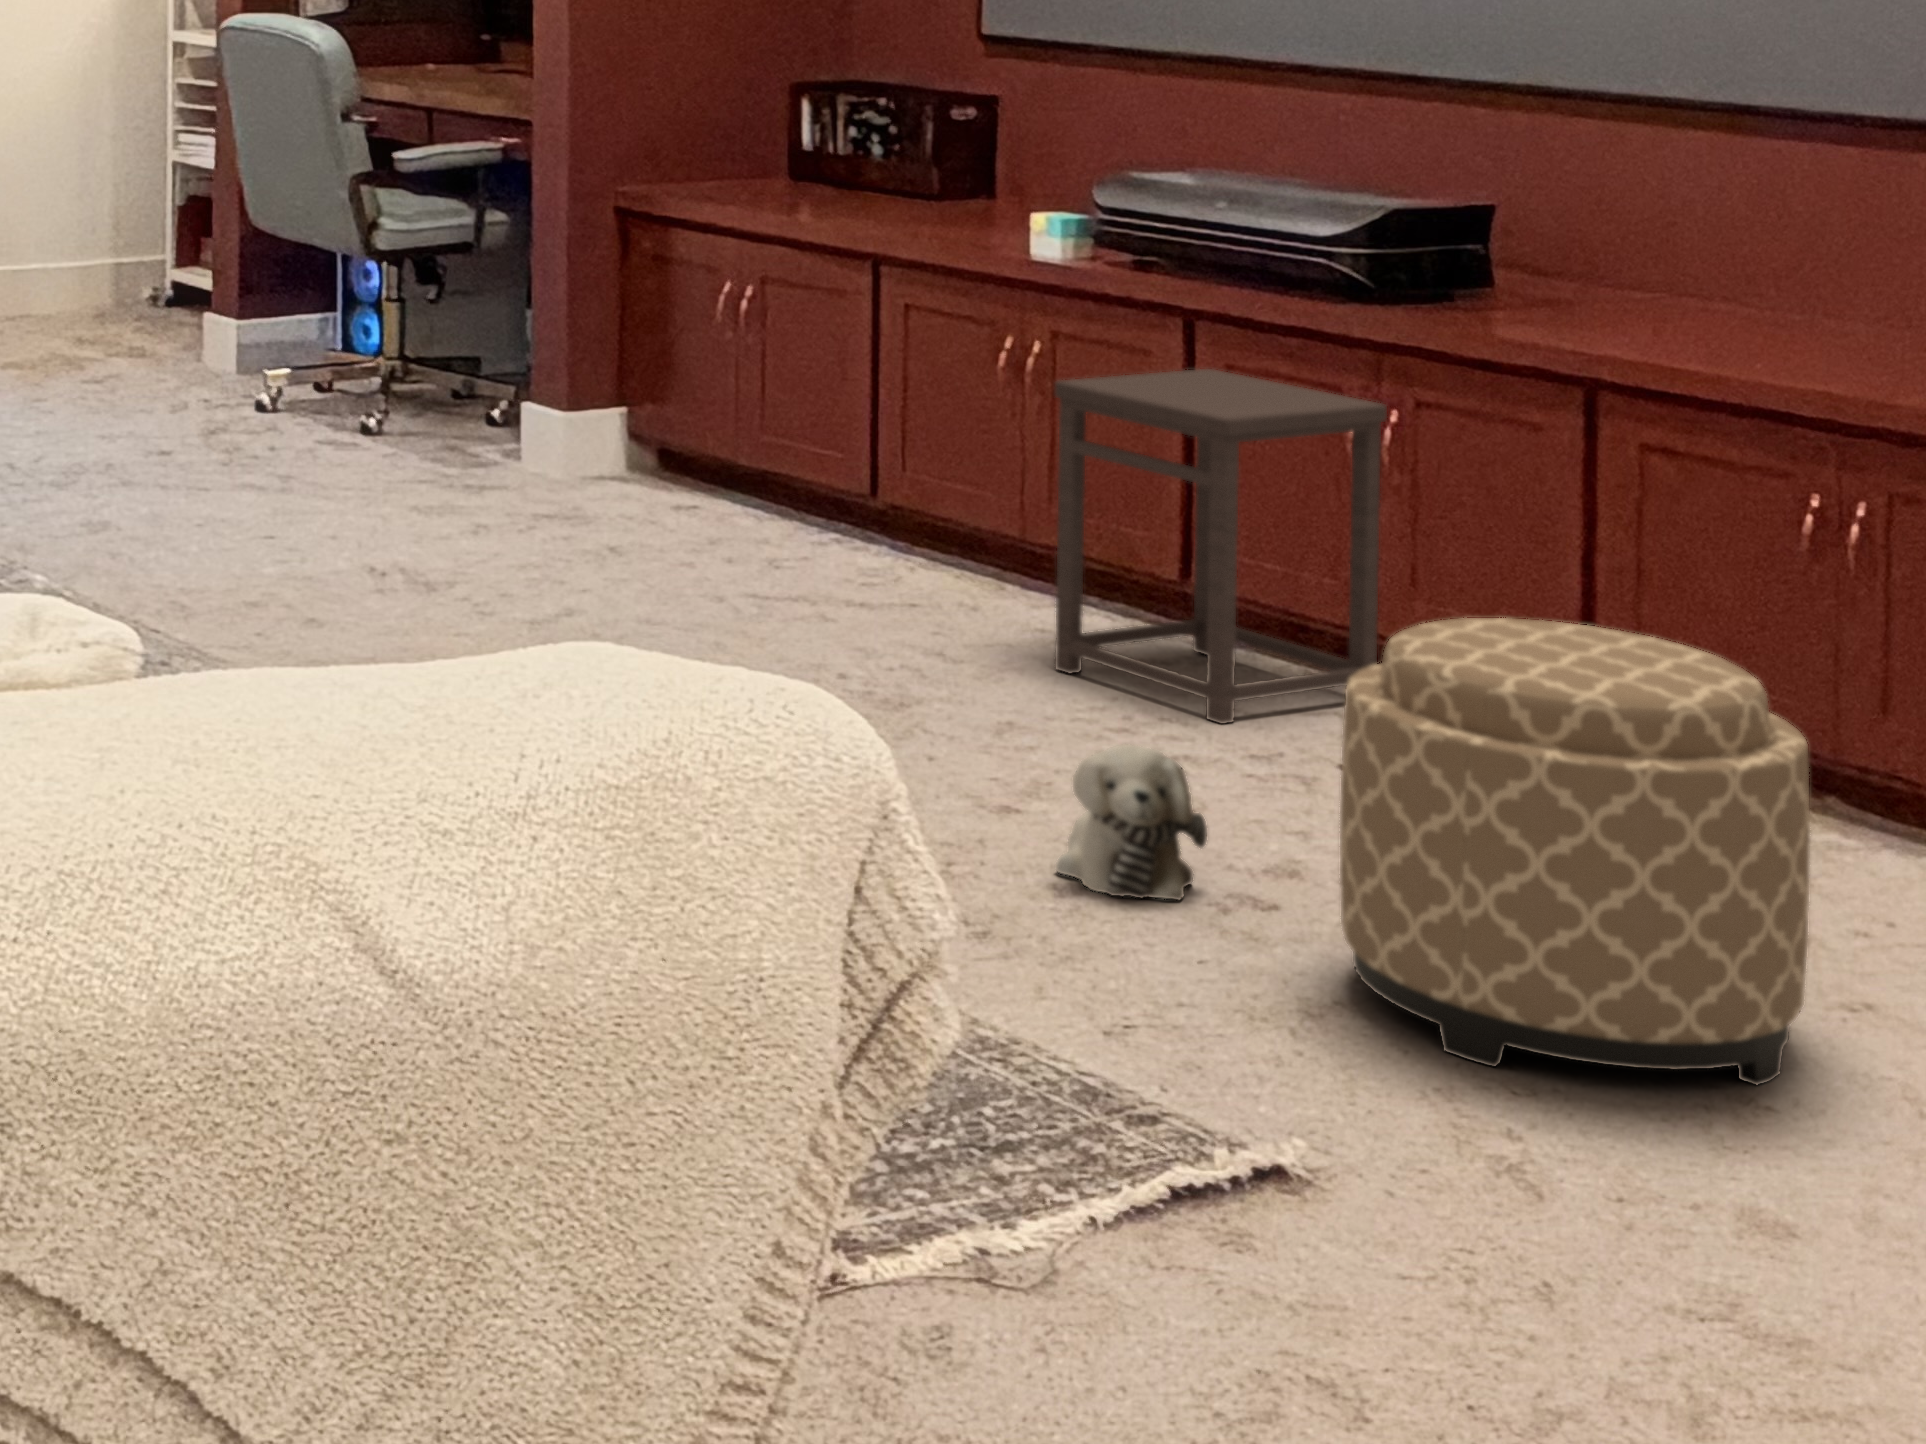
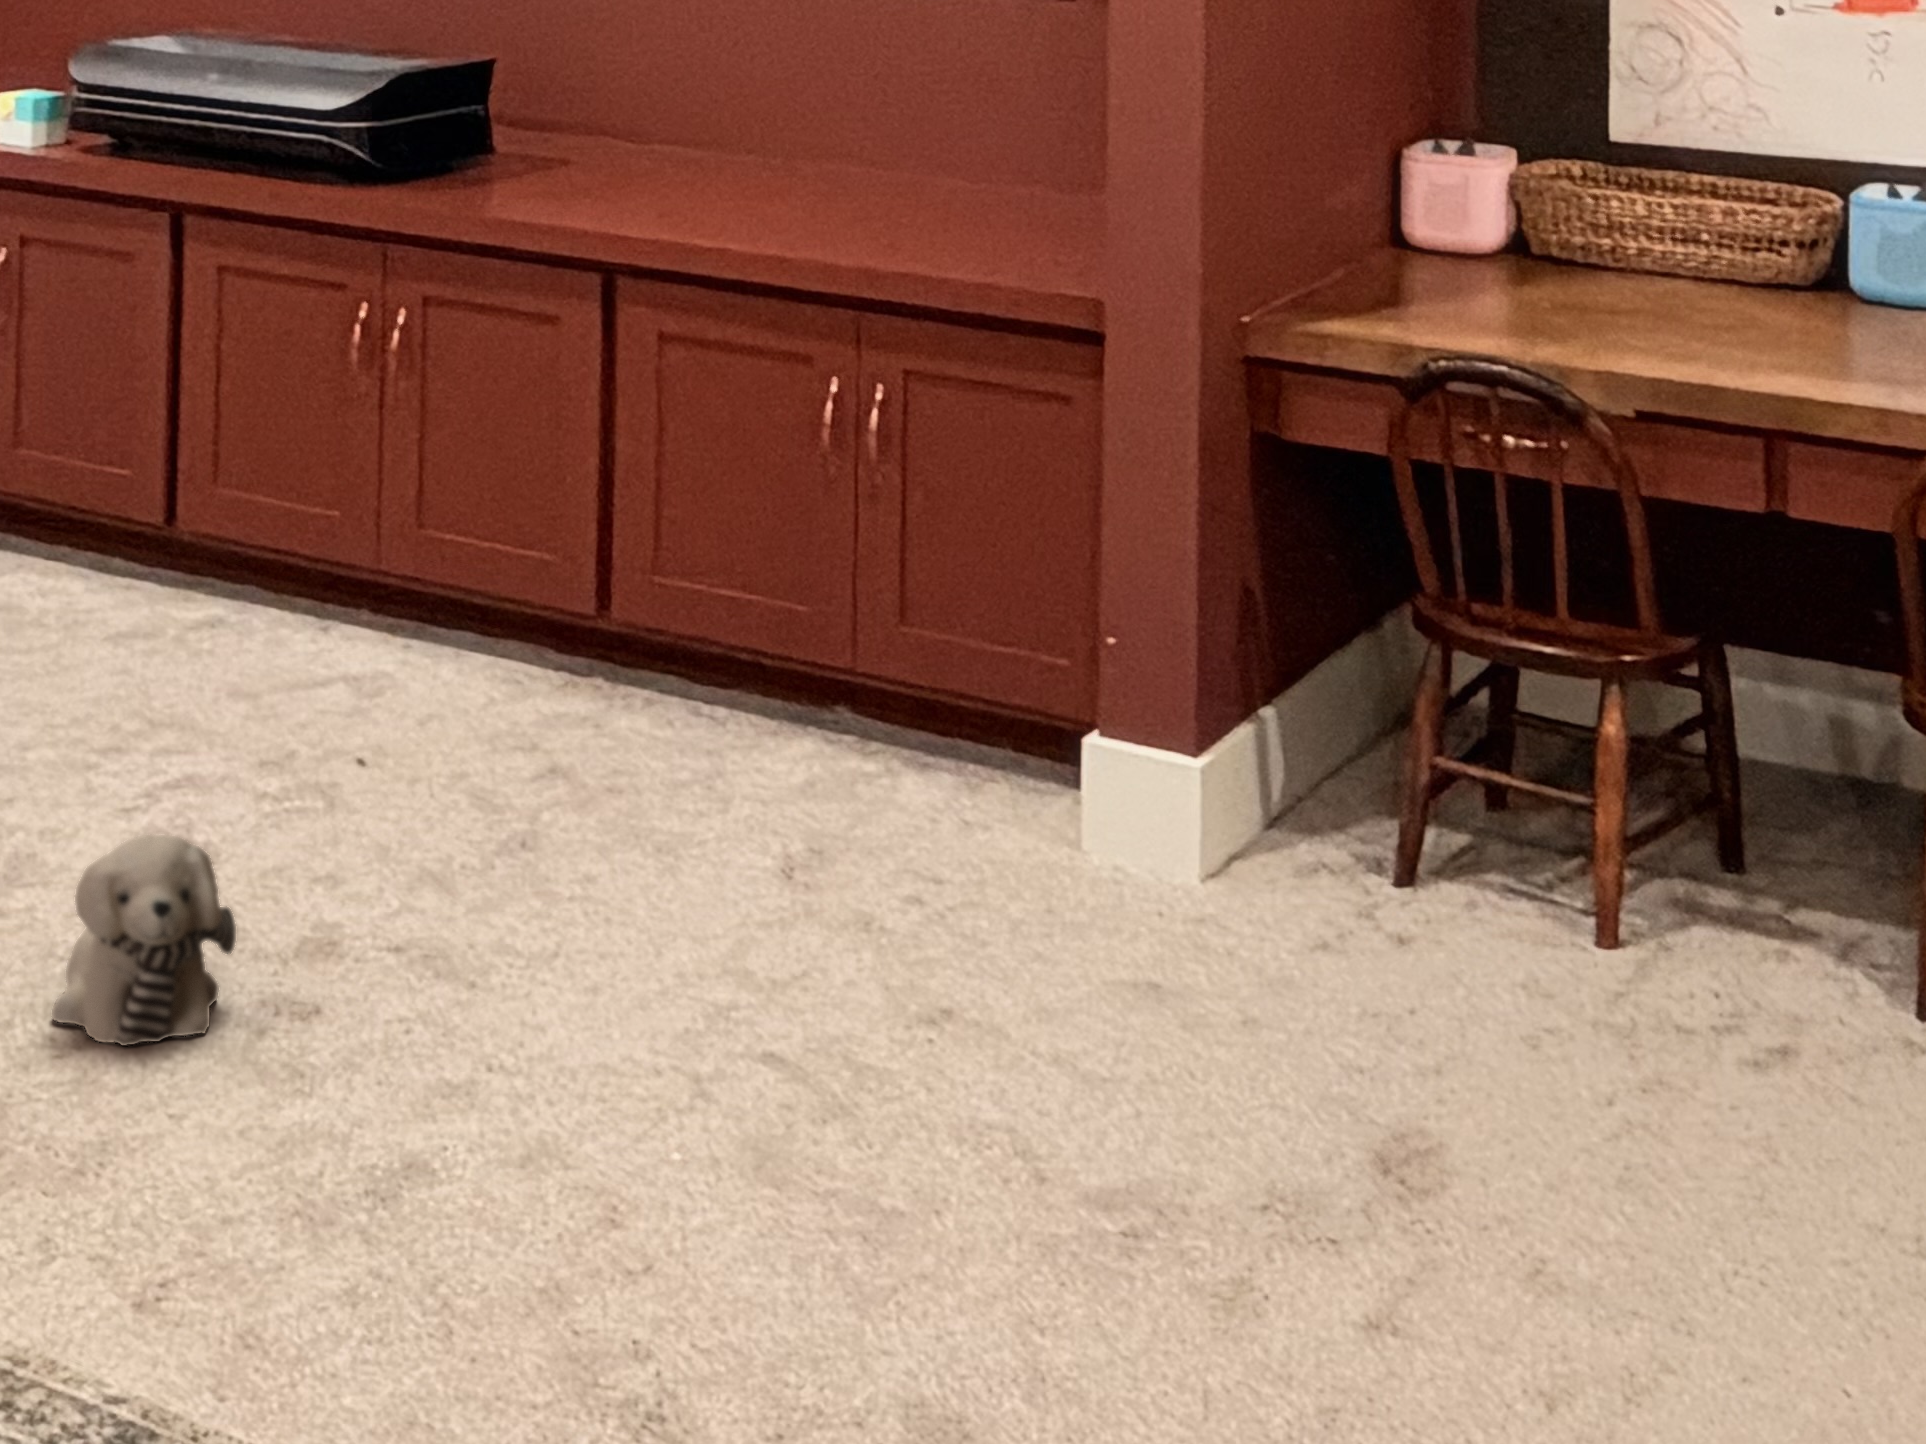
side table: present [1055,369,1387,724] -> none [31,275,399,723]
ottoman: present [1340,618,1810,1086] -> none [405,615,911,1232]

